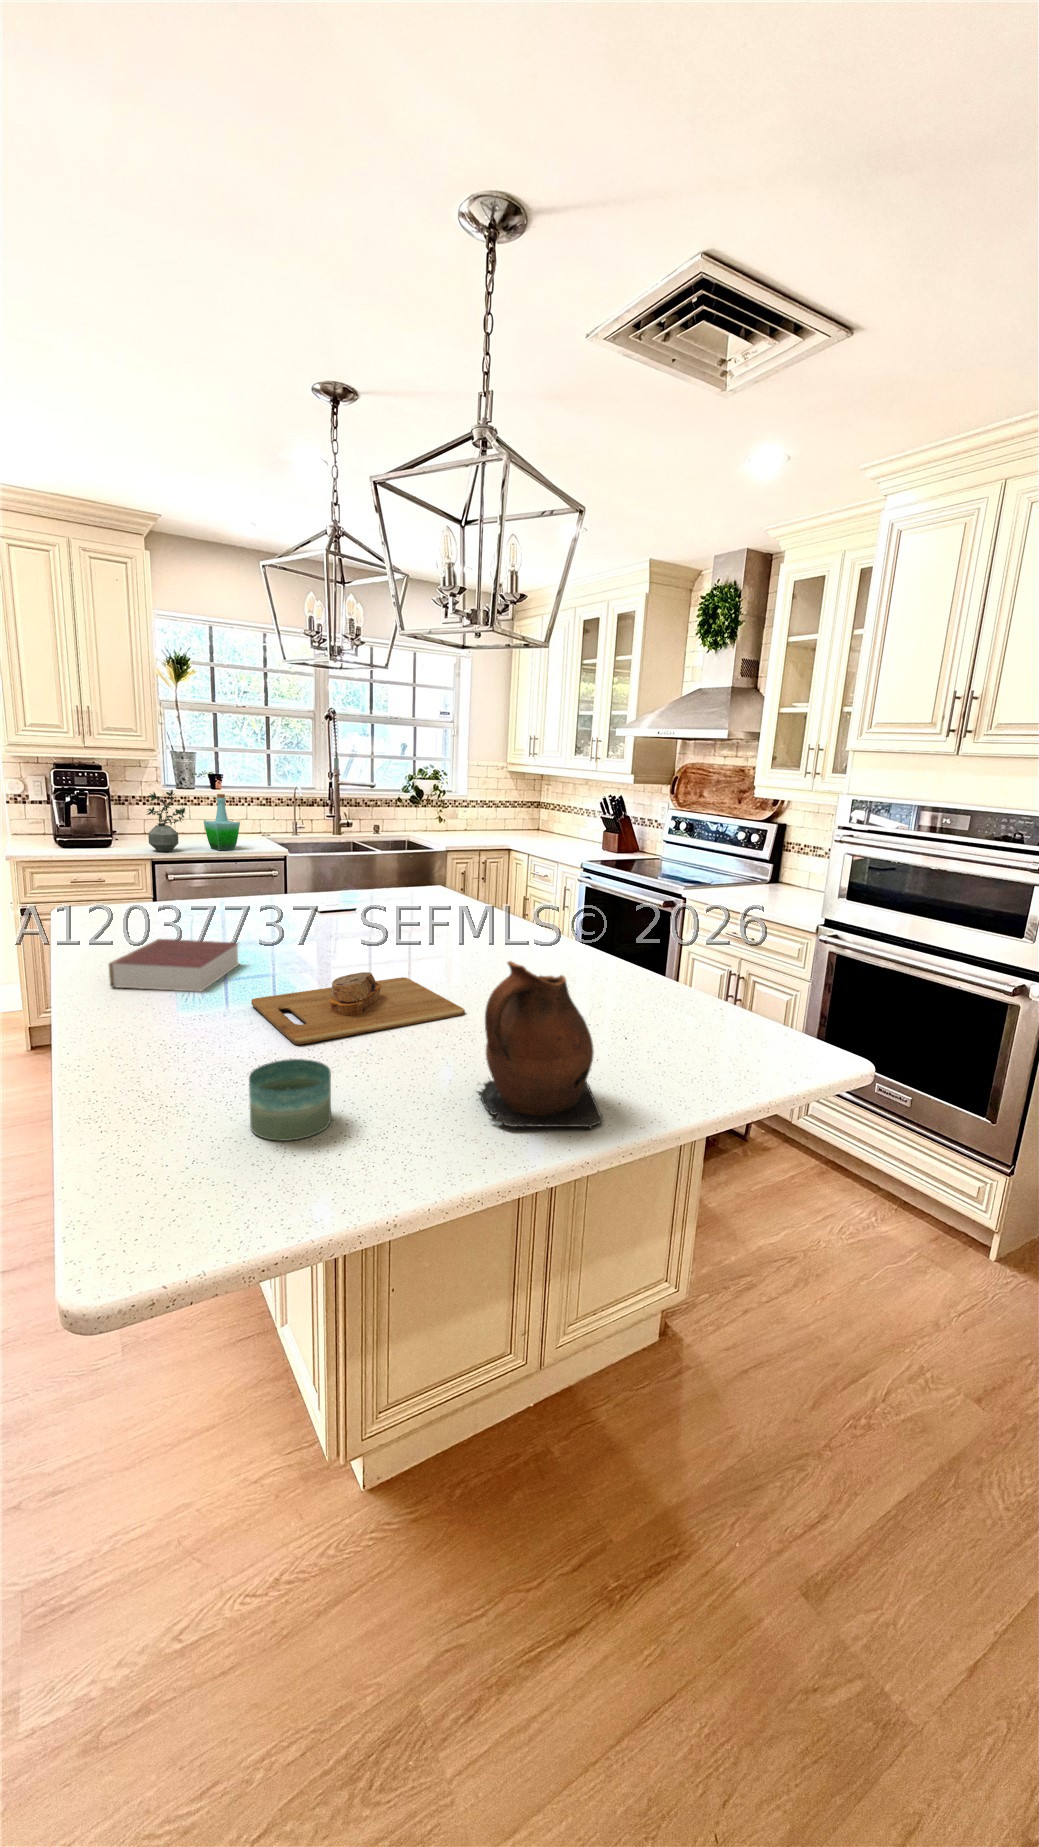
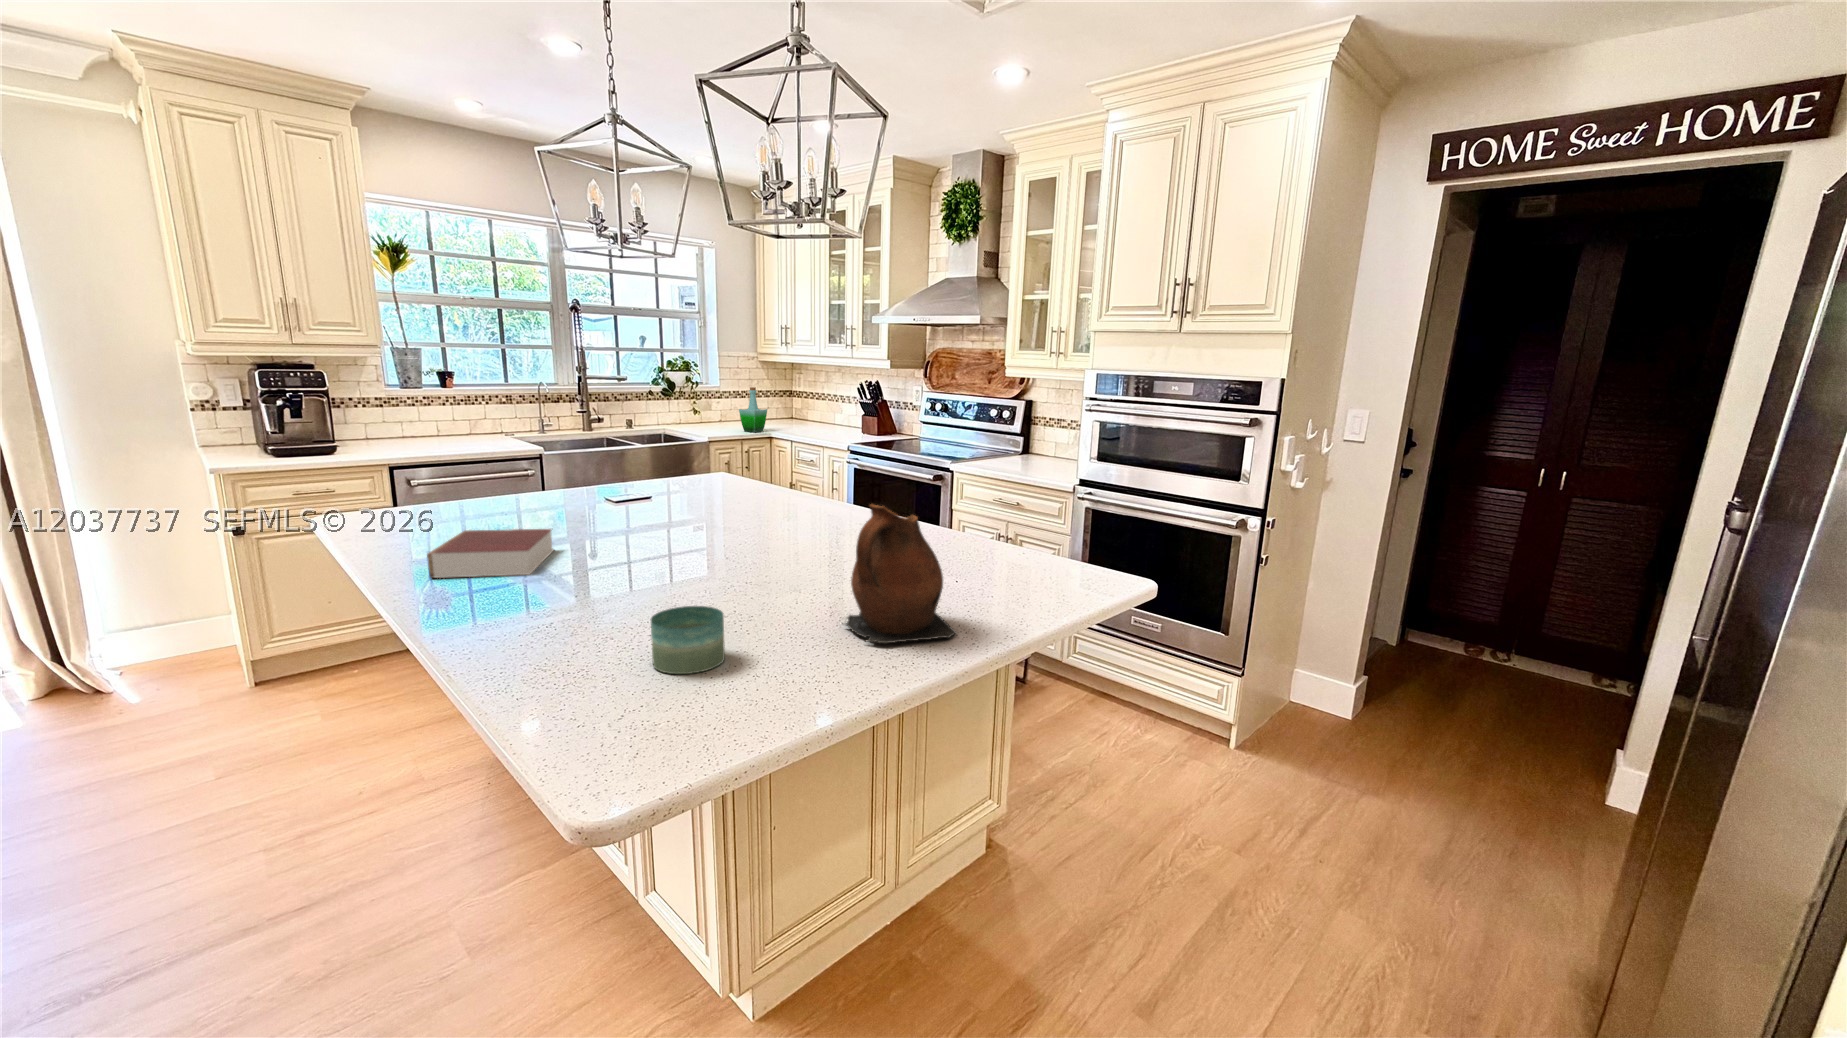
potted plant: present [147,790,185,852] -> none [378,388,424,455]
bottle: present [204,794,240,850] -> present [739,387,767,432]
cutting board: present [251,972,465,1045] -> none [591,542,799,607]

